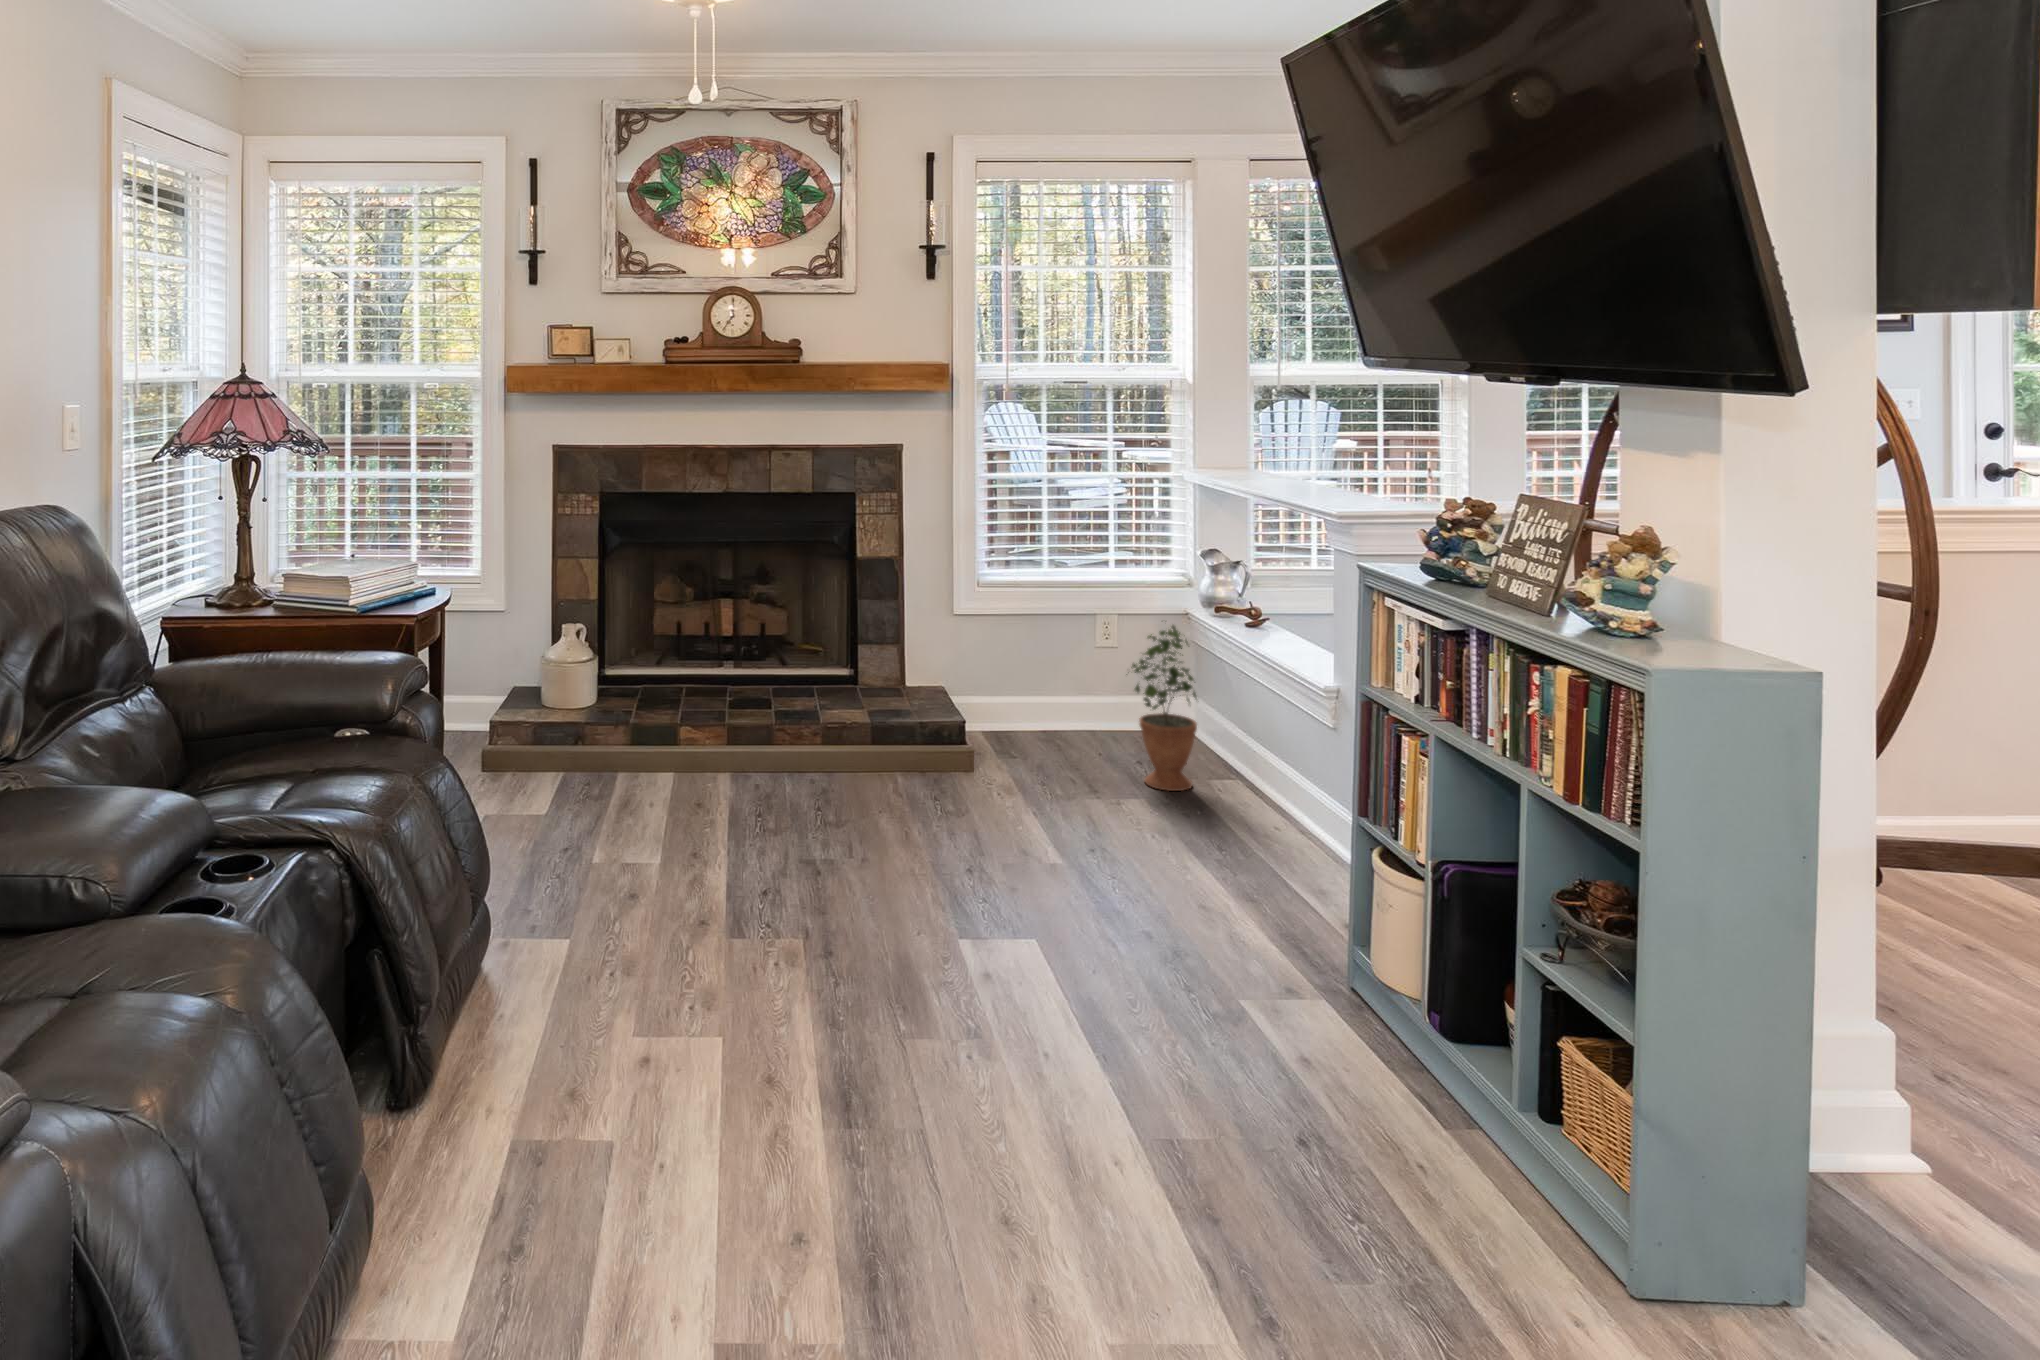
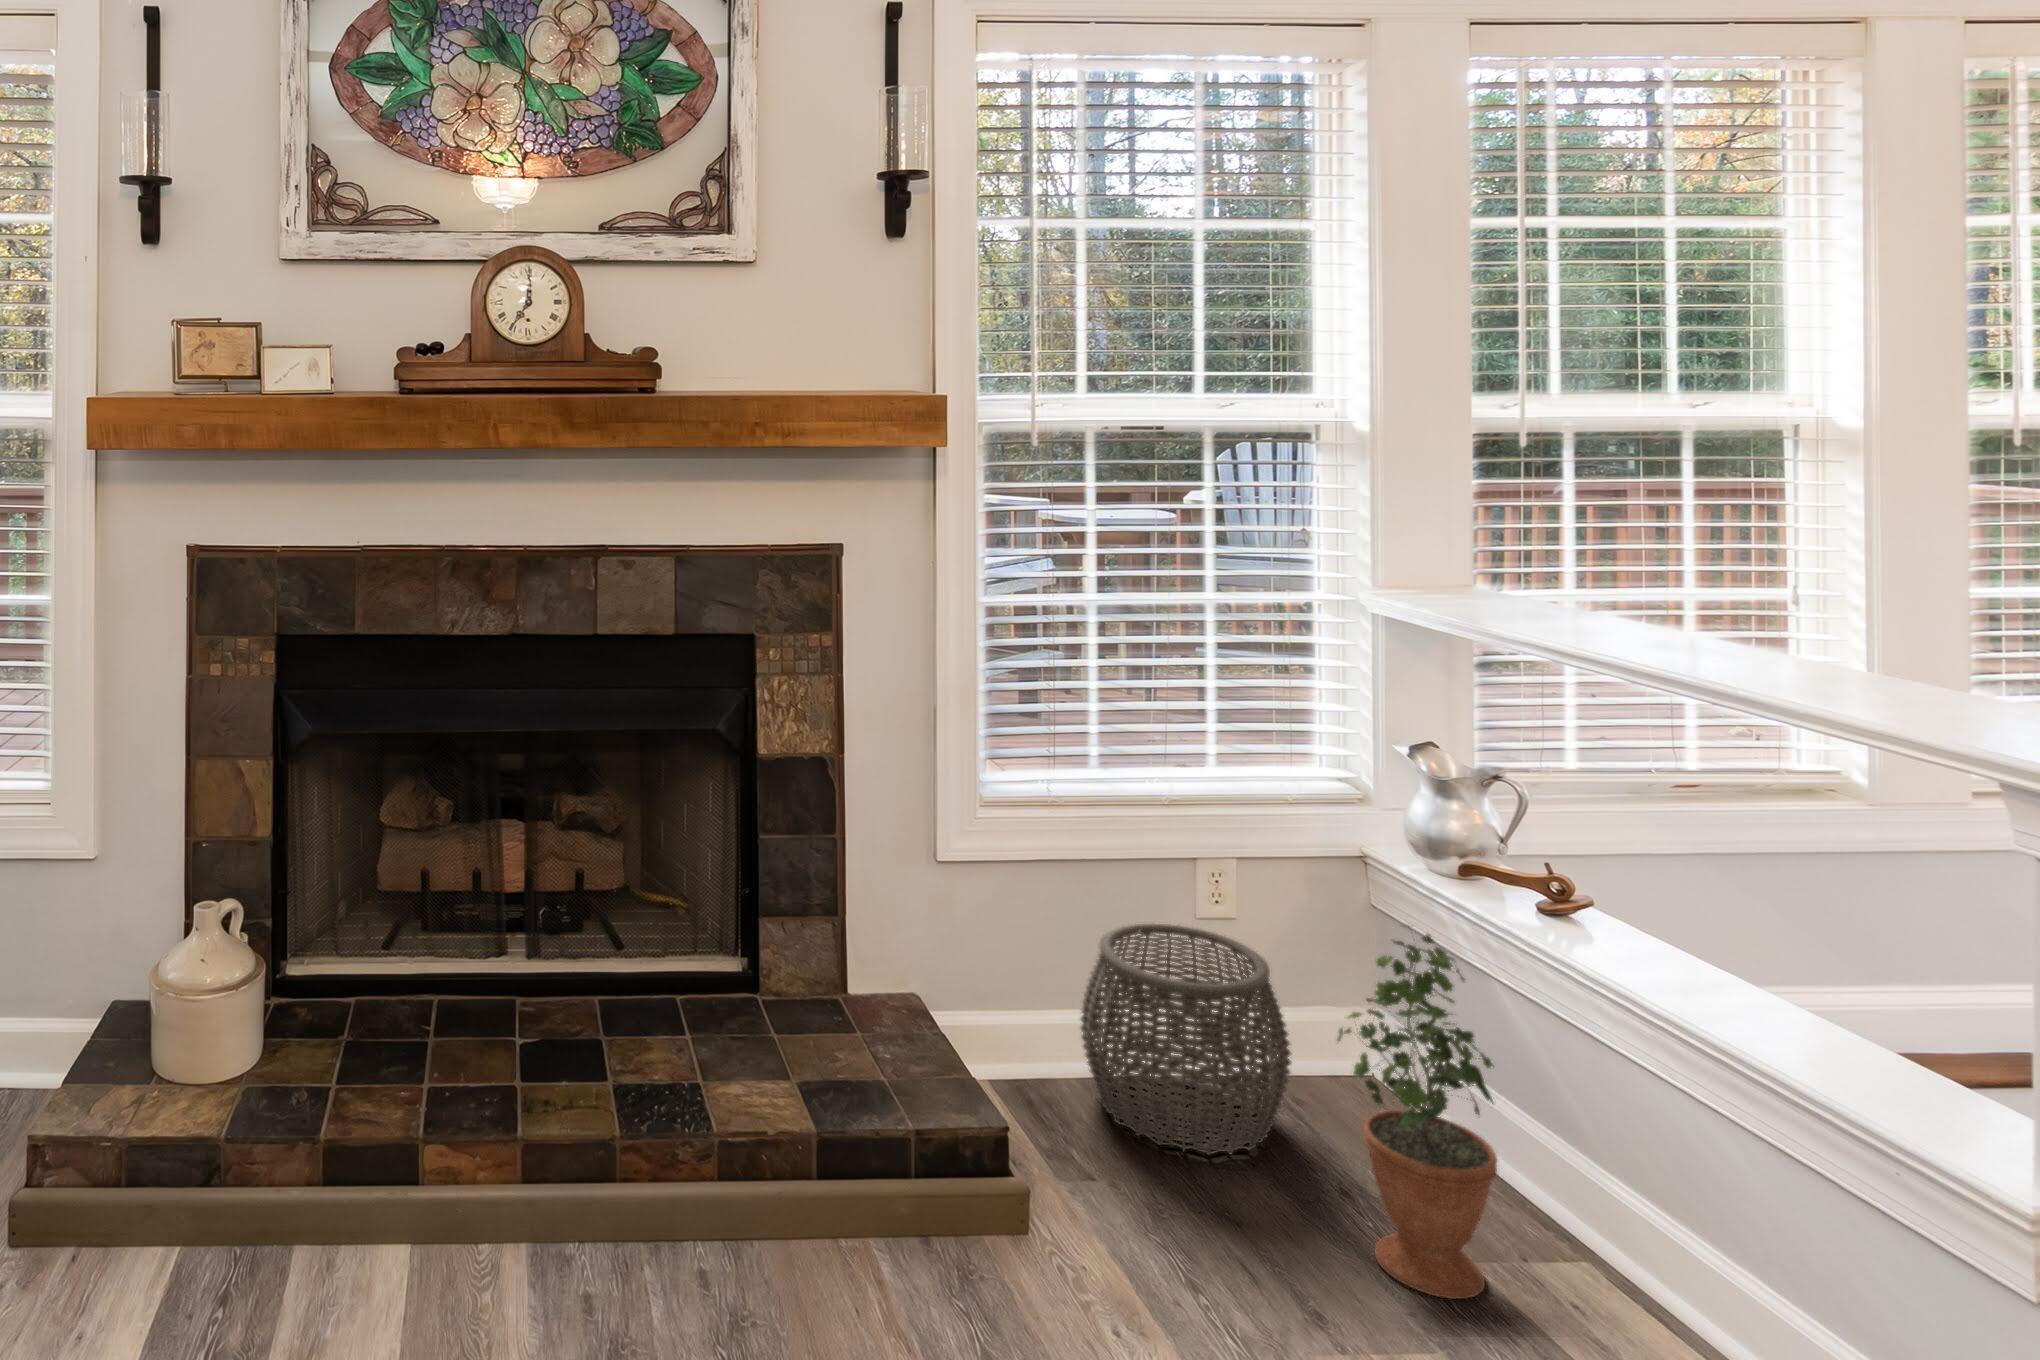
woven basket: none [1027,648,1131,754] -> present [1080,924,1291,1155]

